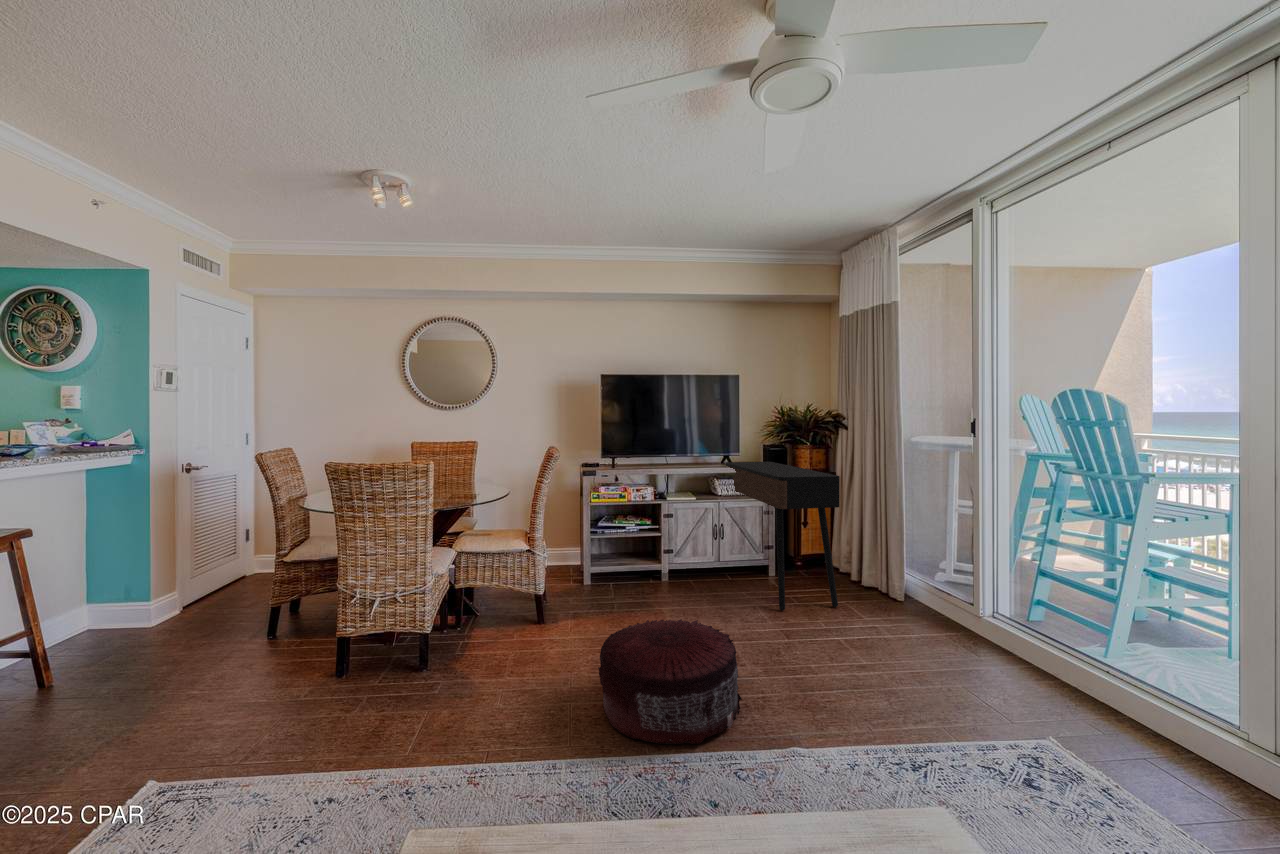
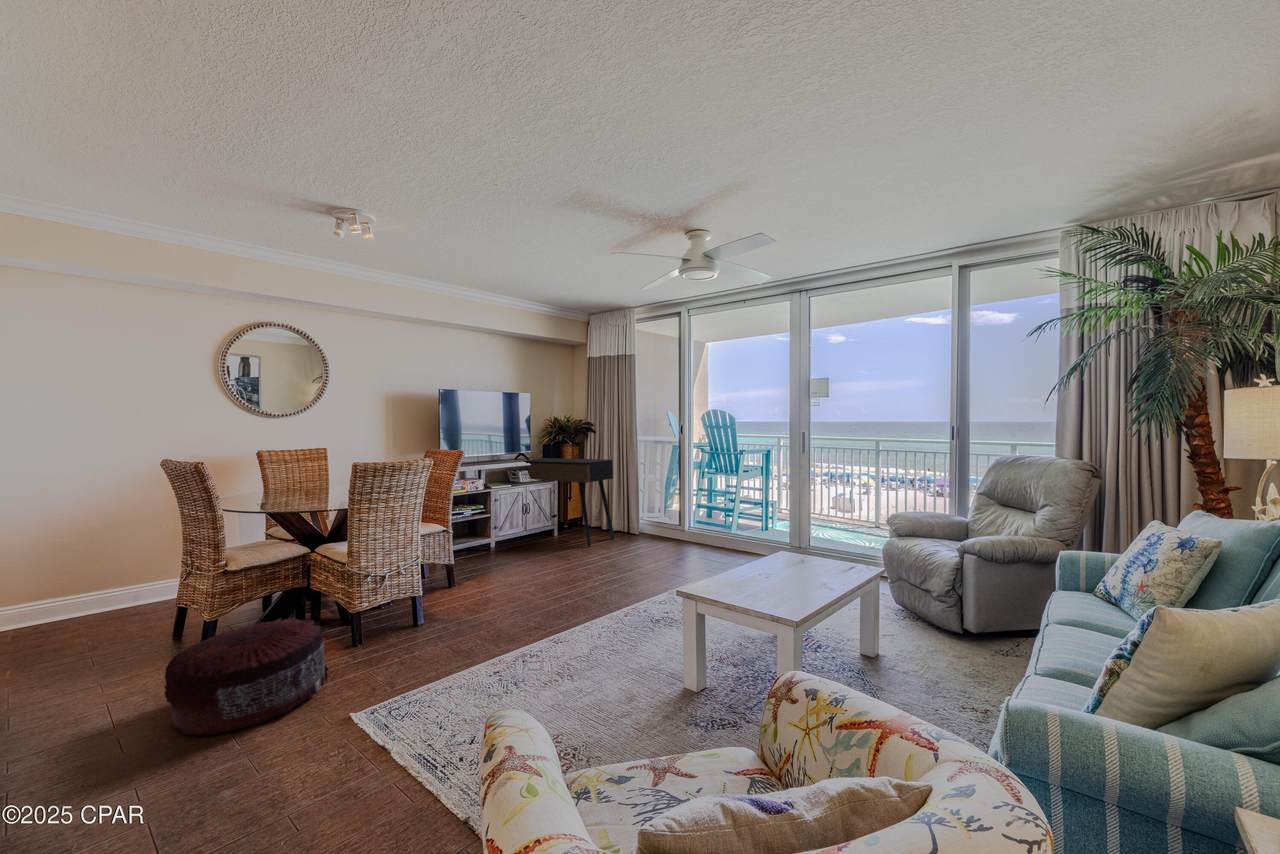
pouf: present [598,619,742,744] -> present [164,618,329,736]

